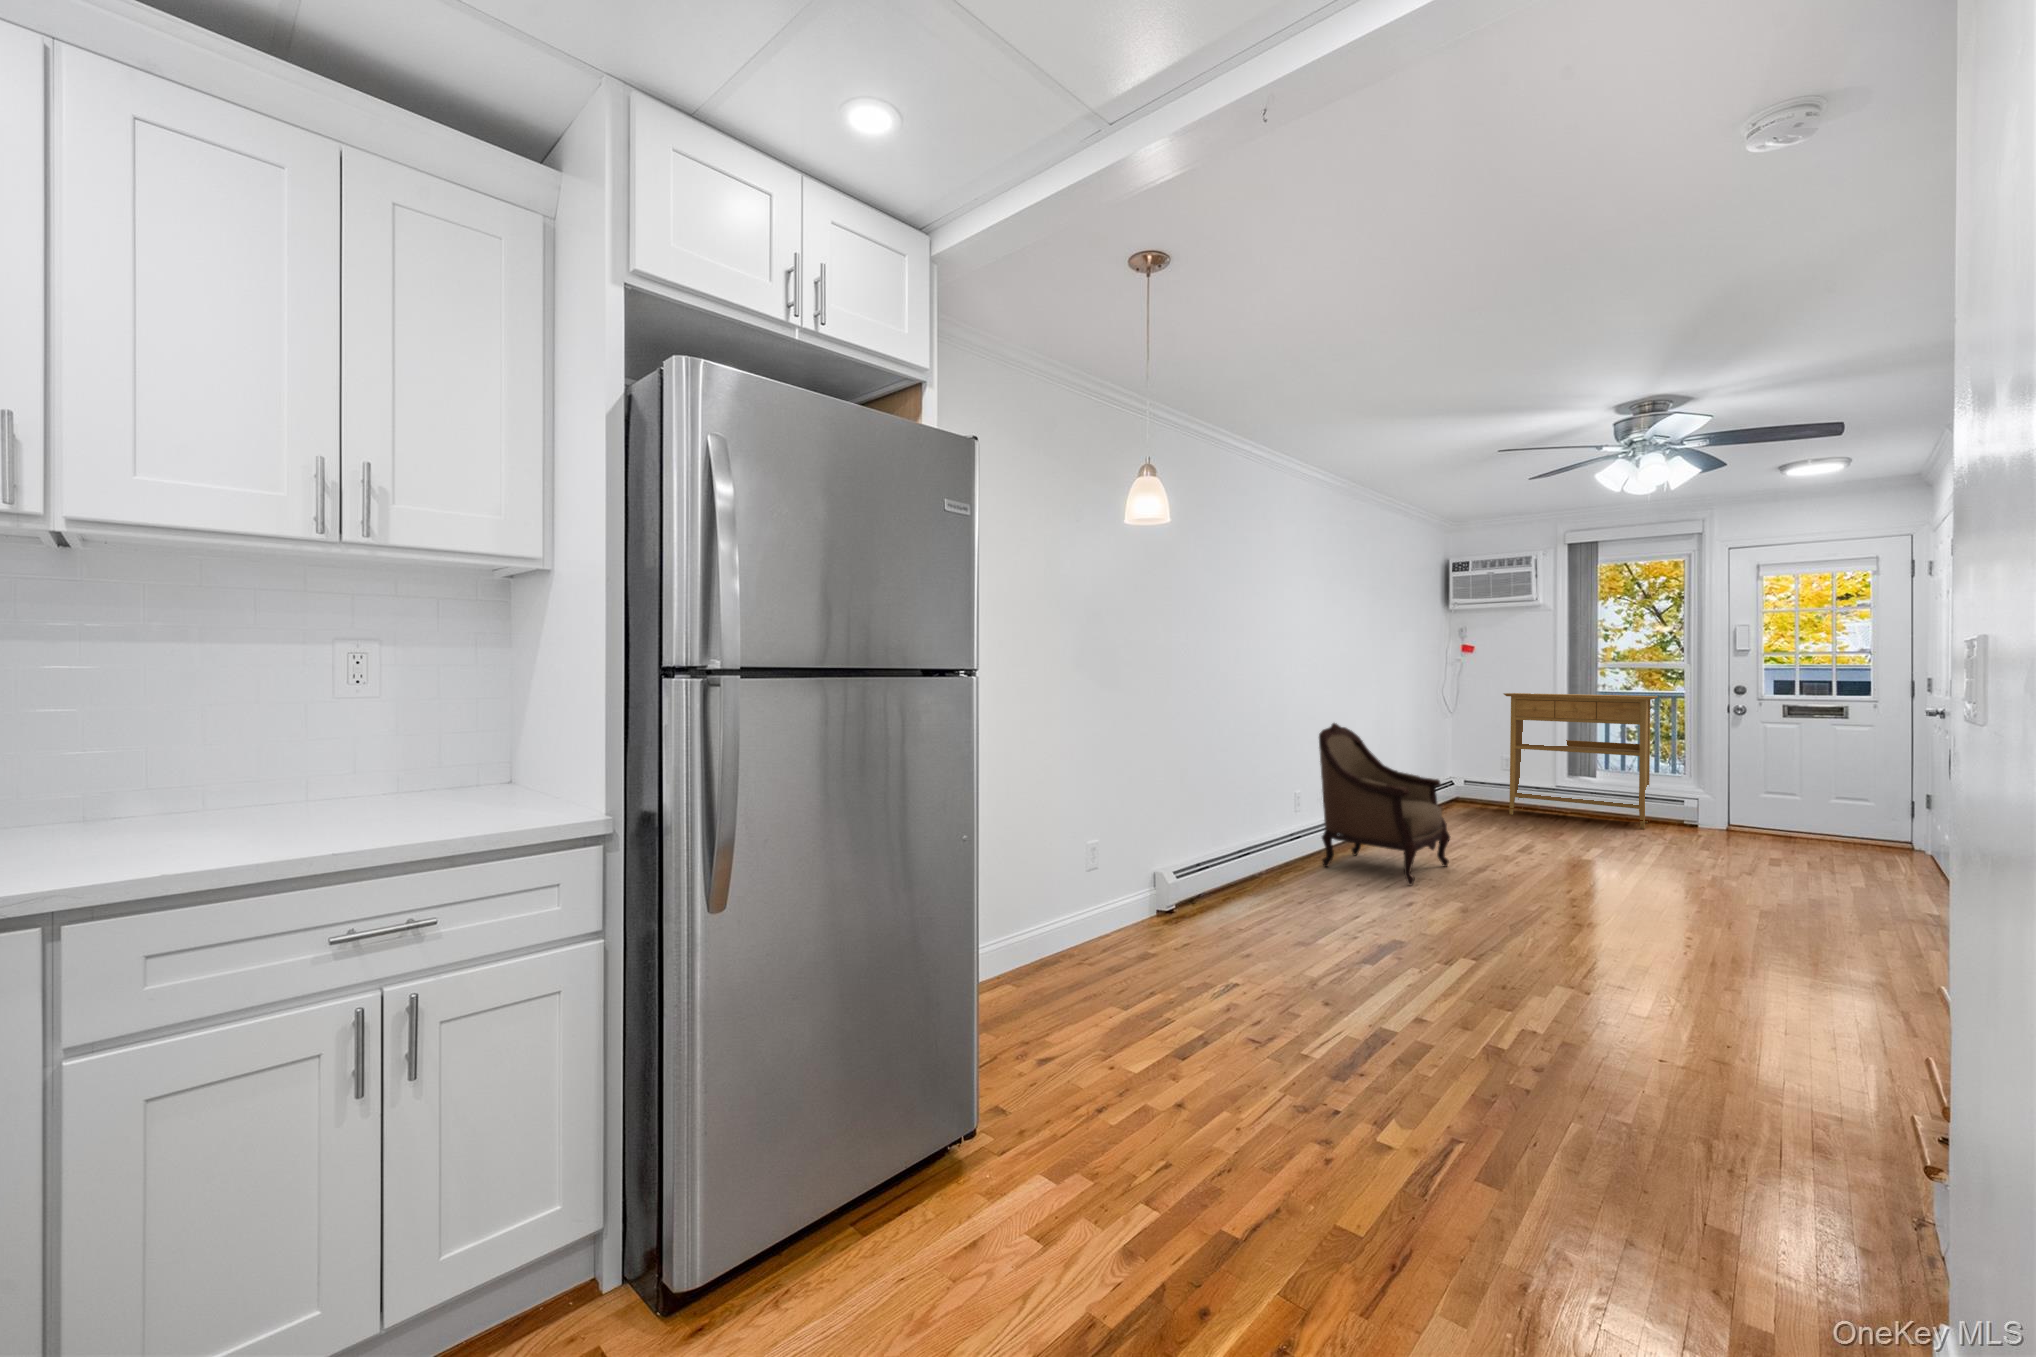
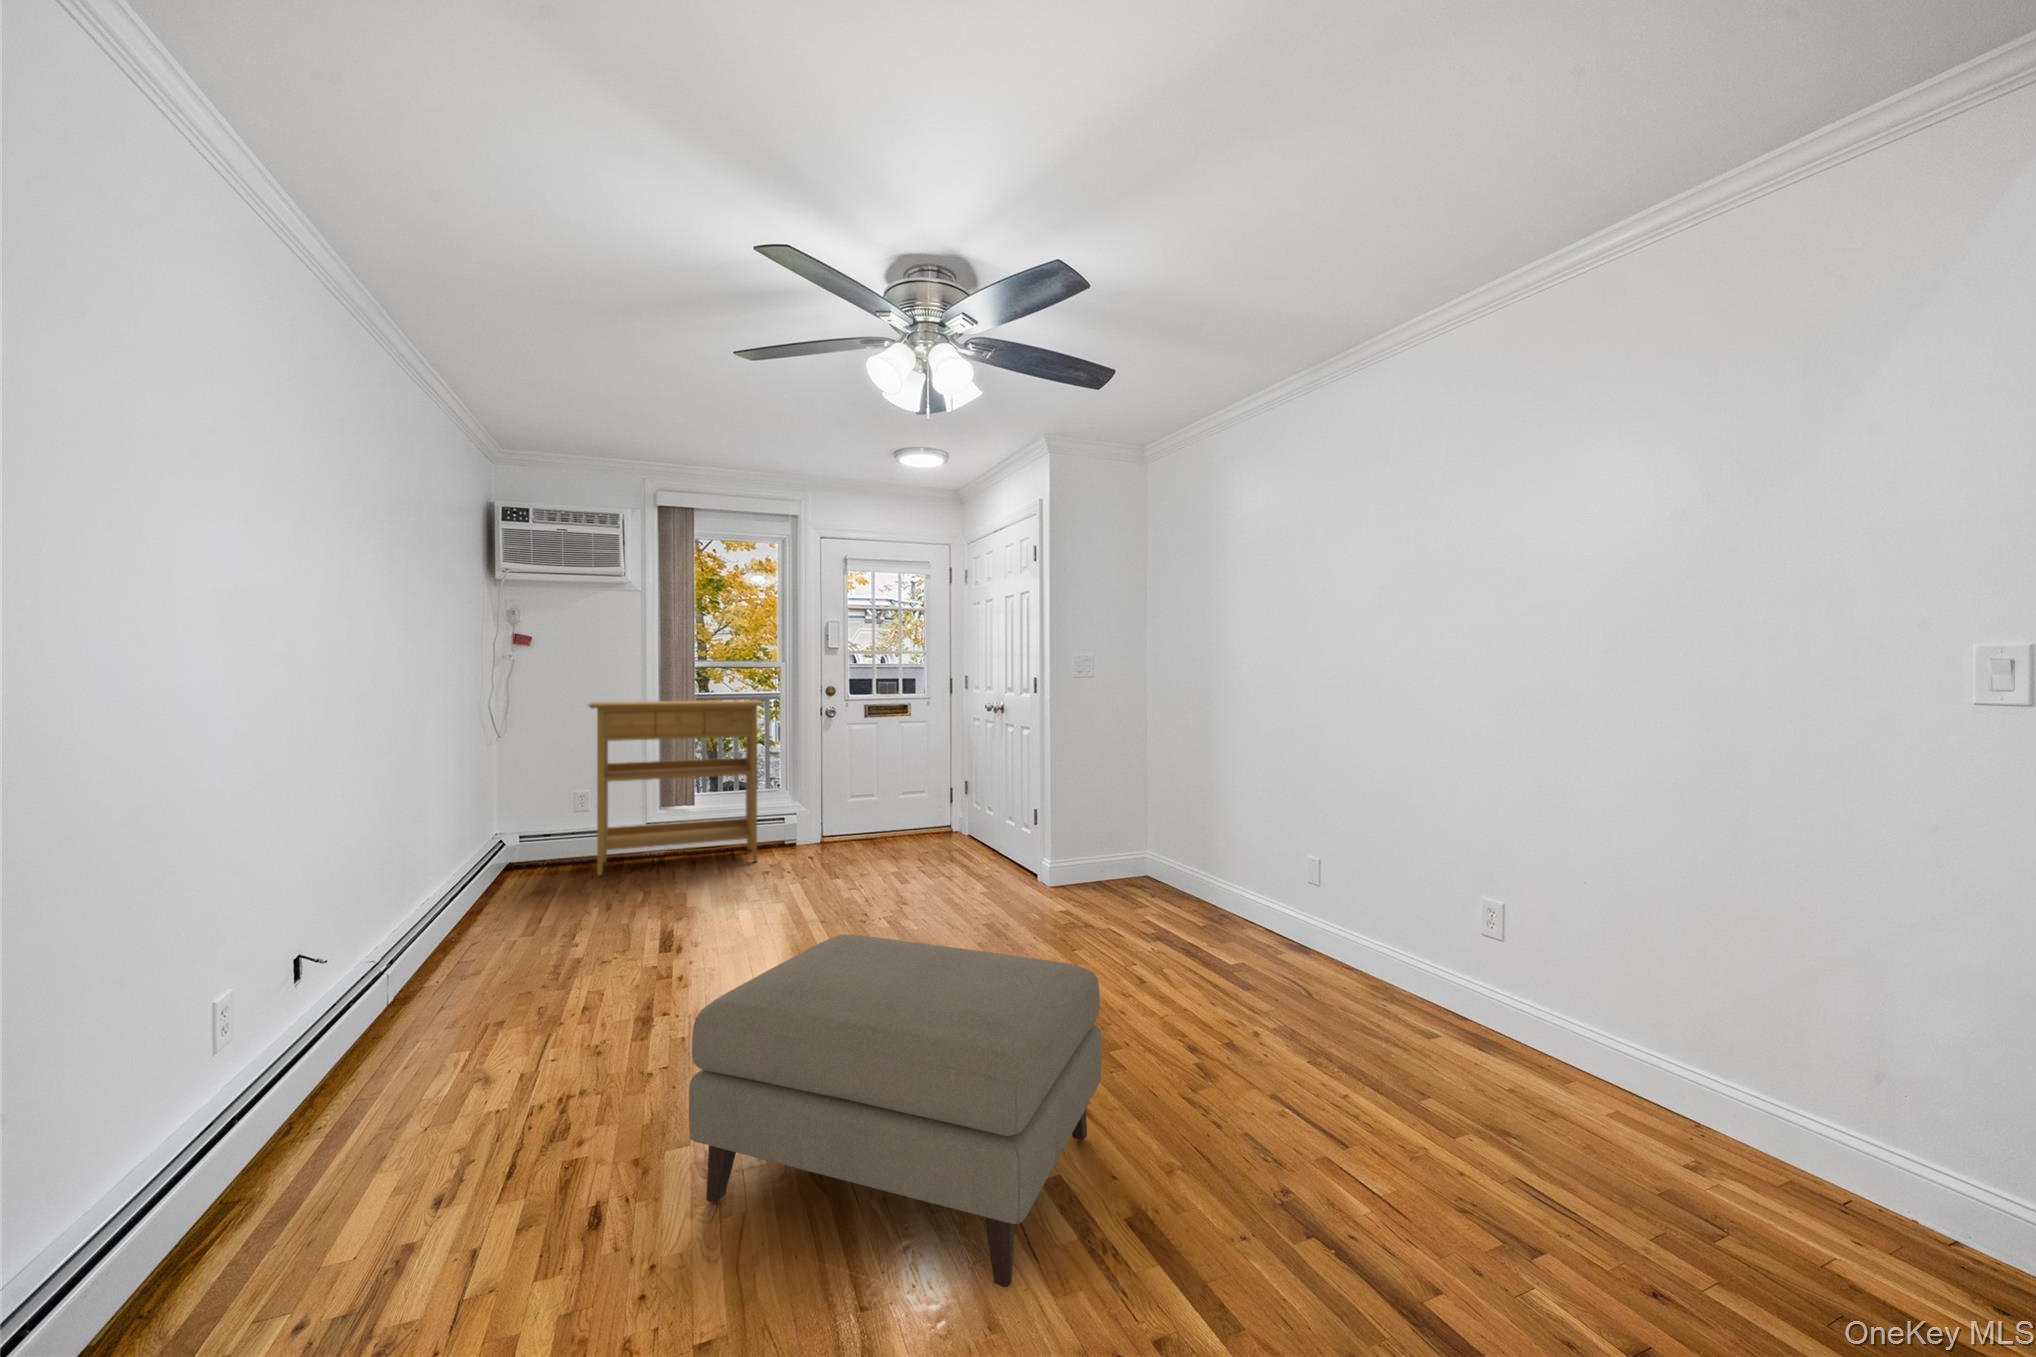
armchair: present [1319,723,1450,885] -> none [270,813,589,1200]
ottoman: none [1462,817,1728,962] -> present [689,934,1102,1287]

